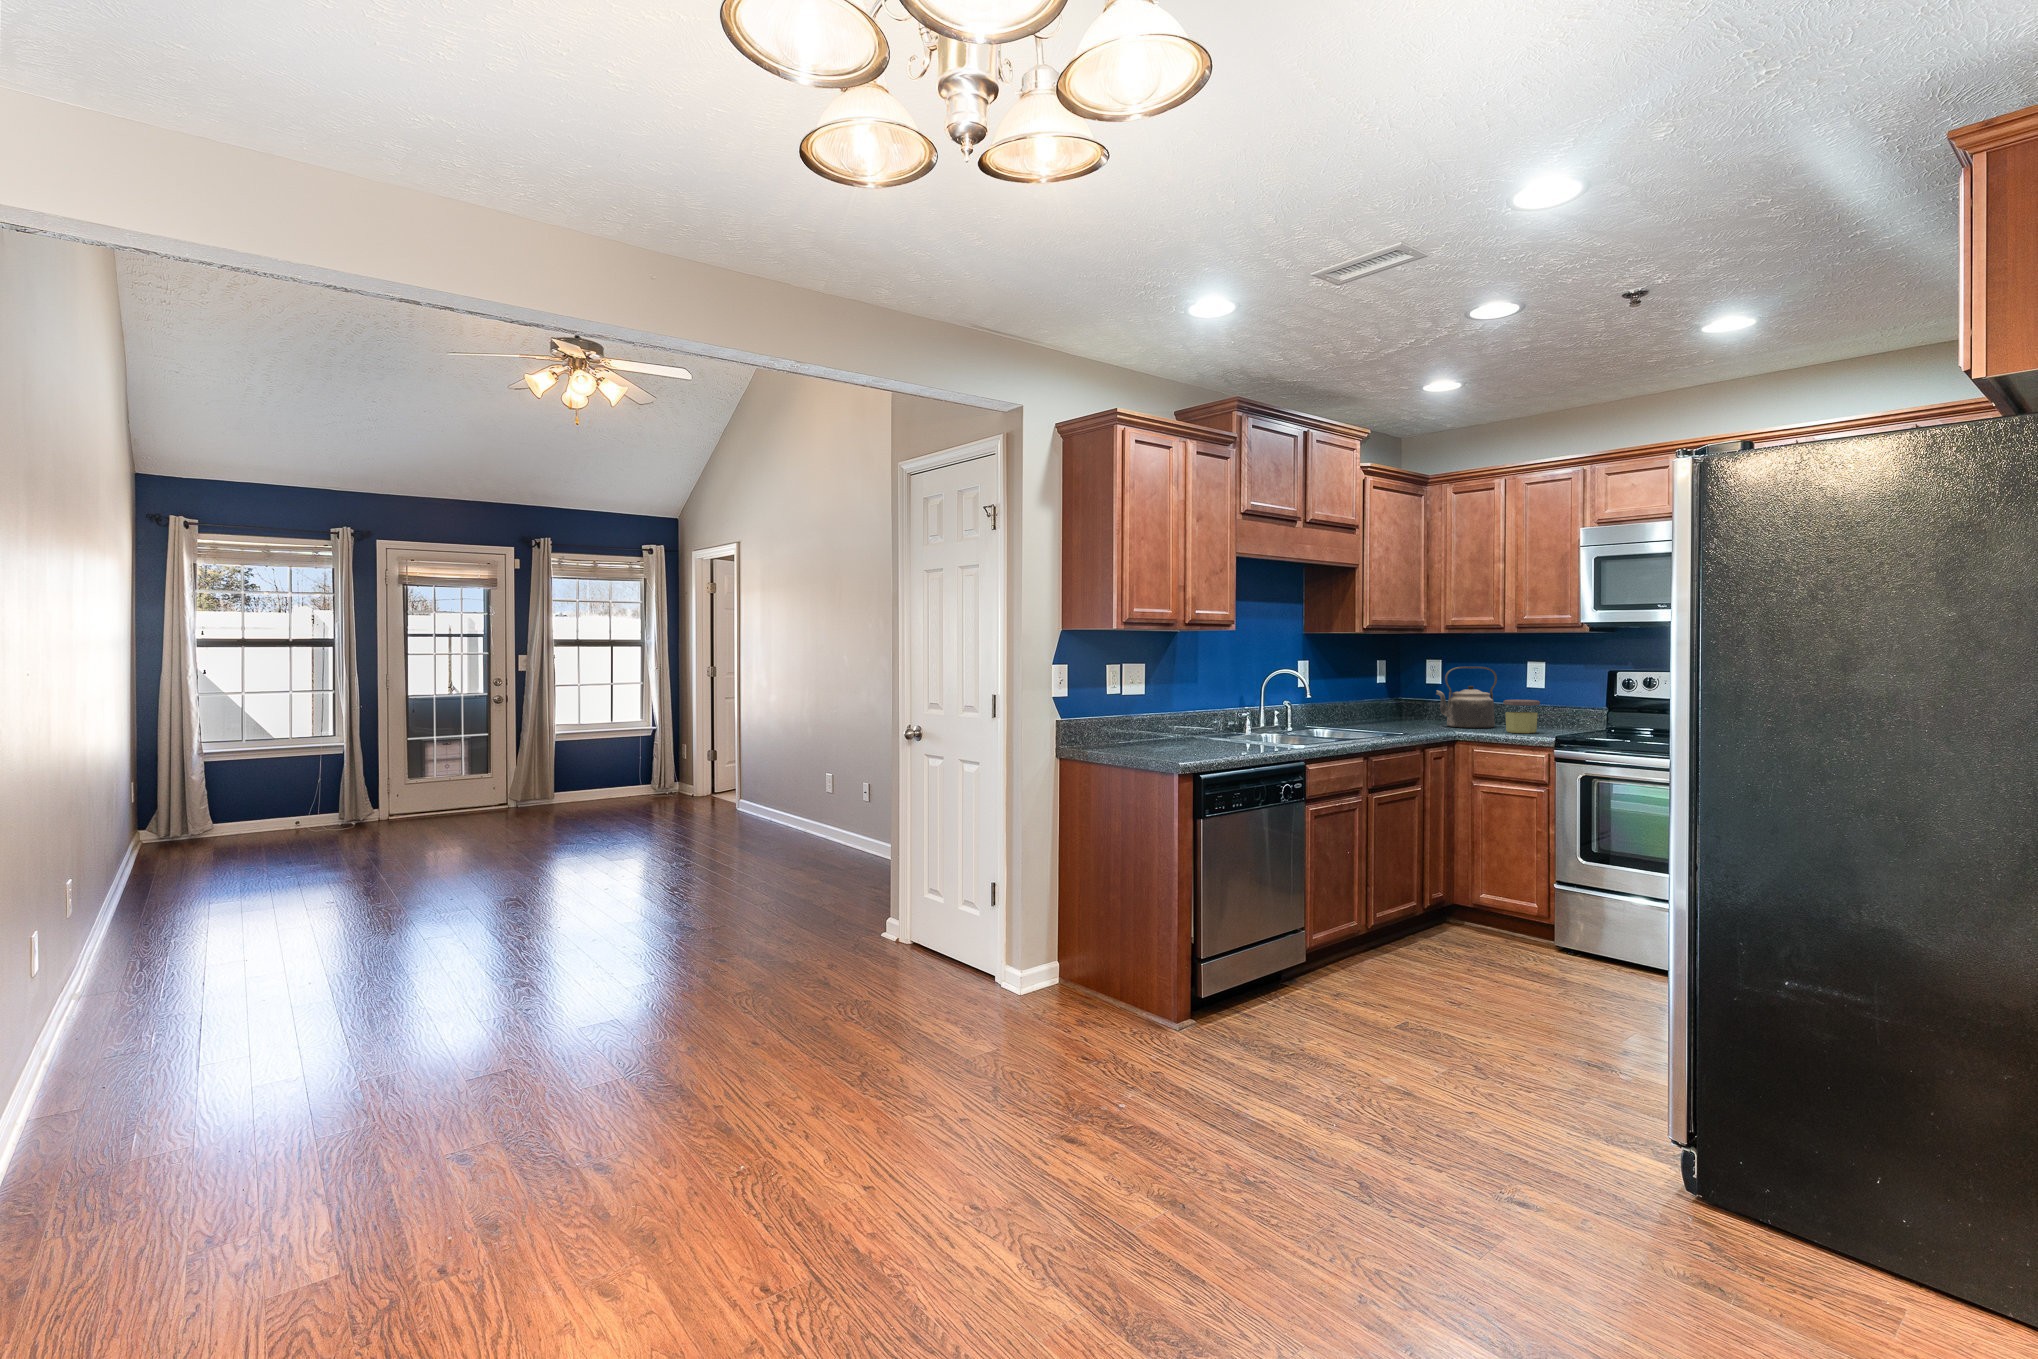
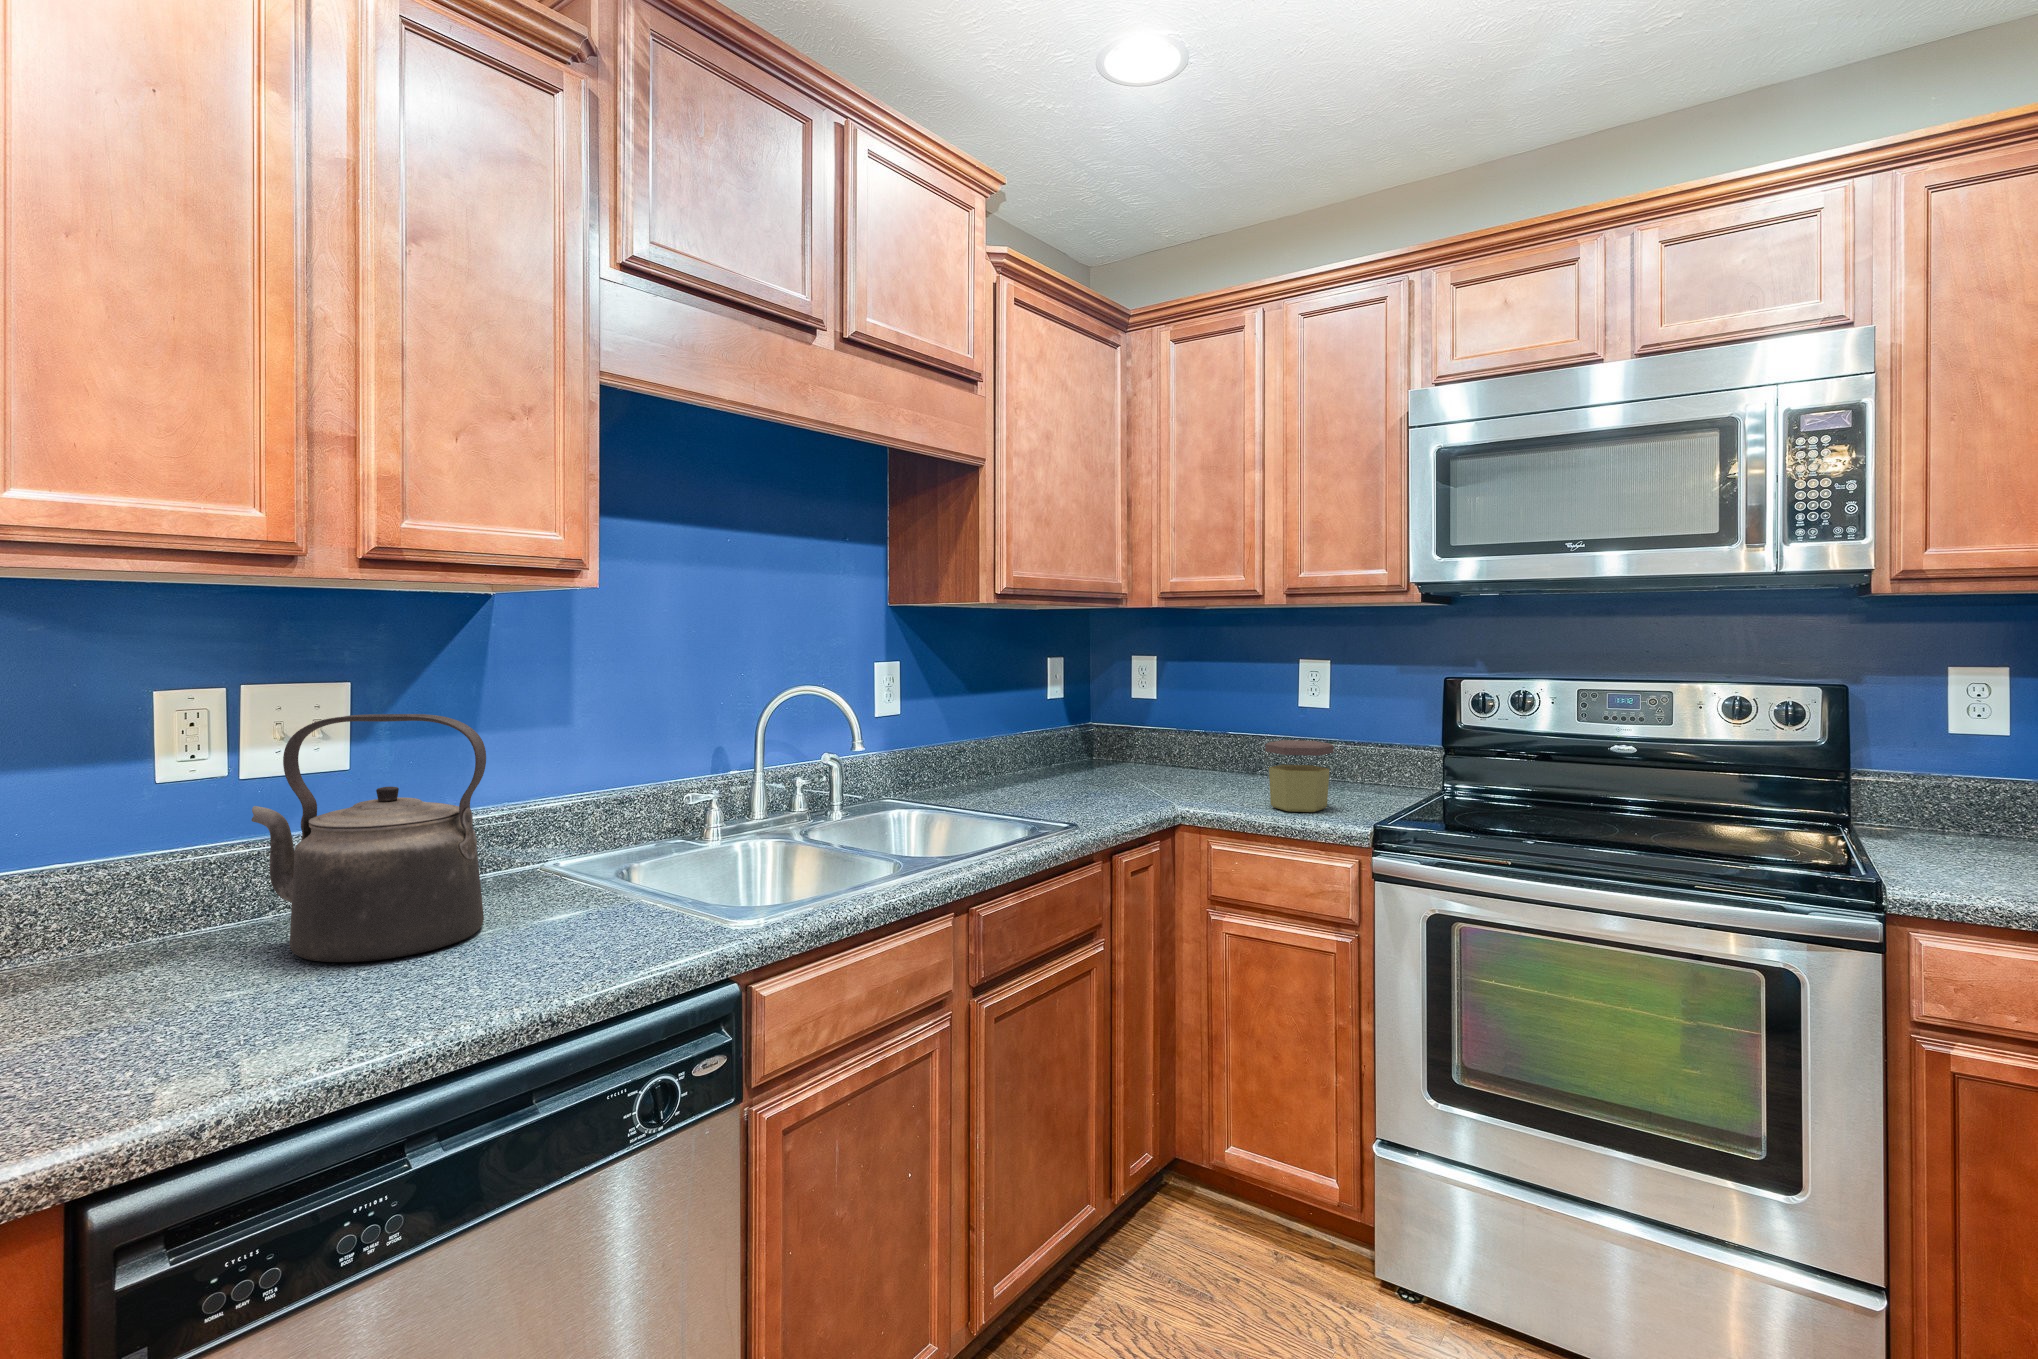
kettle: present [1436,667,1497,728] -> present [252,714,486,962]

